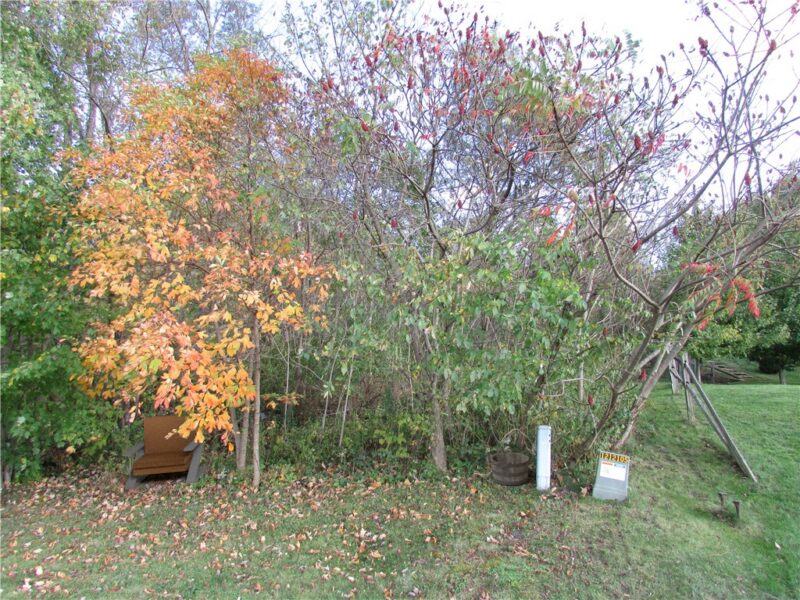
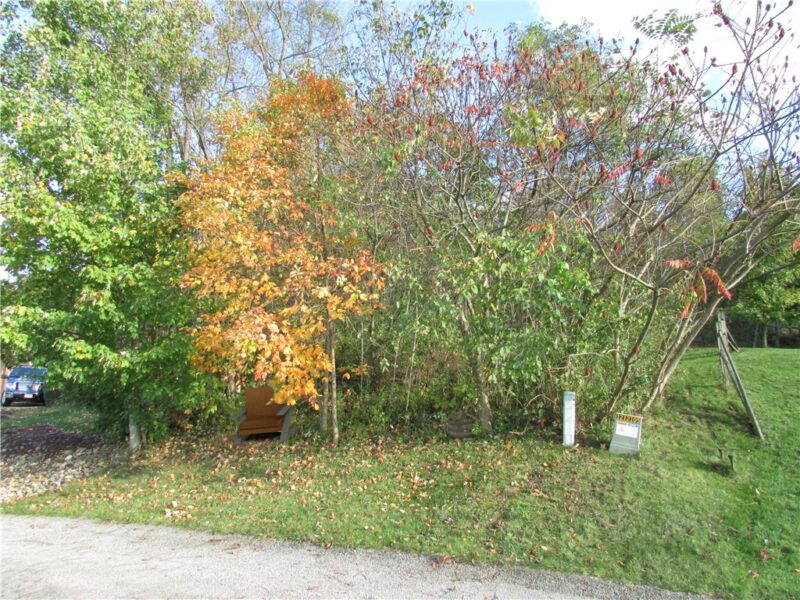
bucket: present [486,449,529,485] -> present [444,412,476,438]

